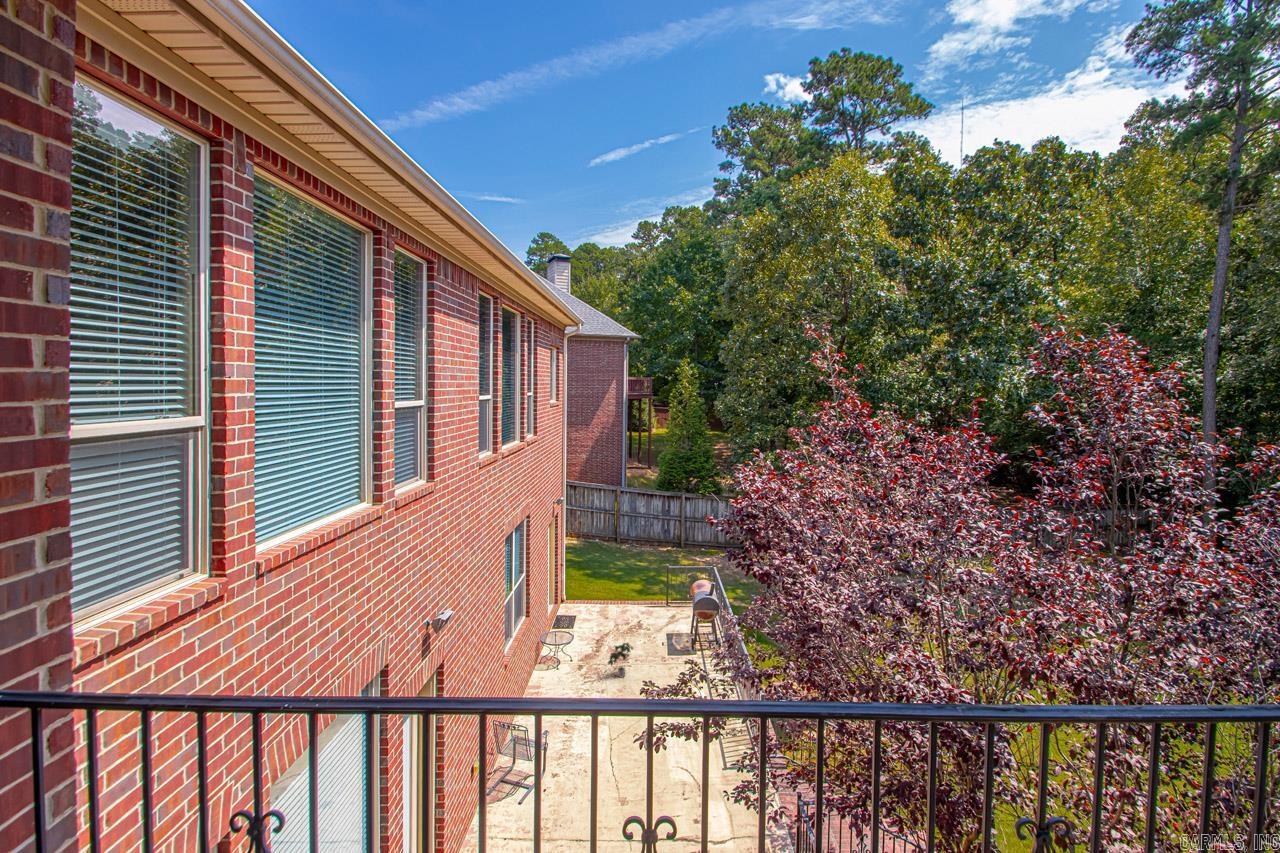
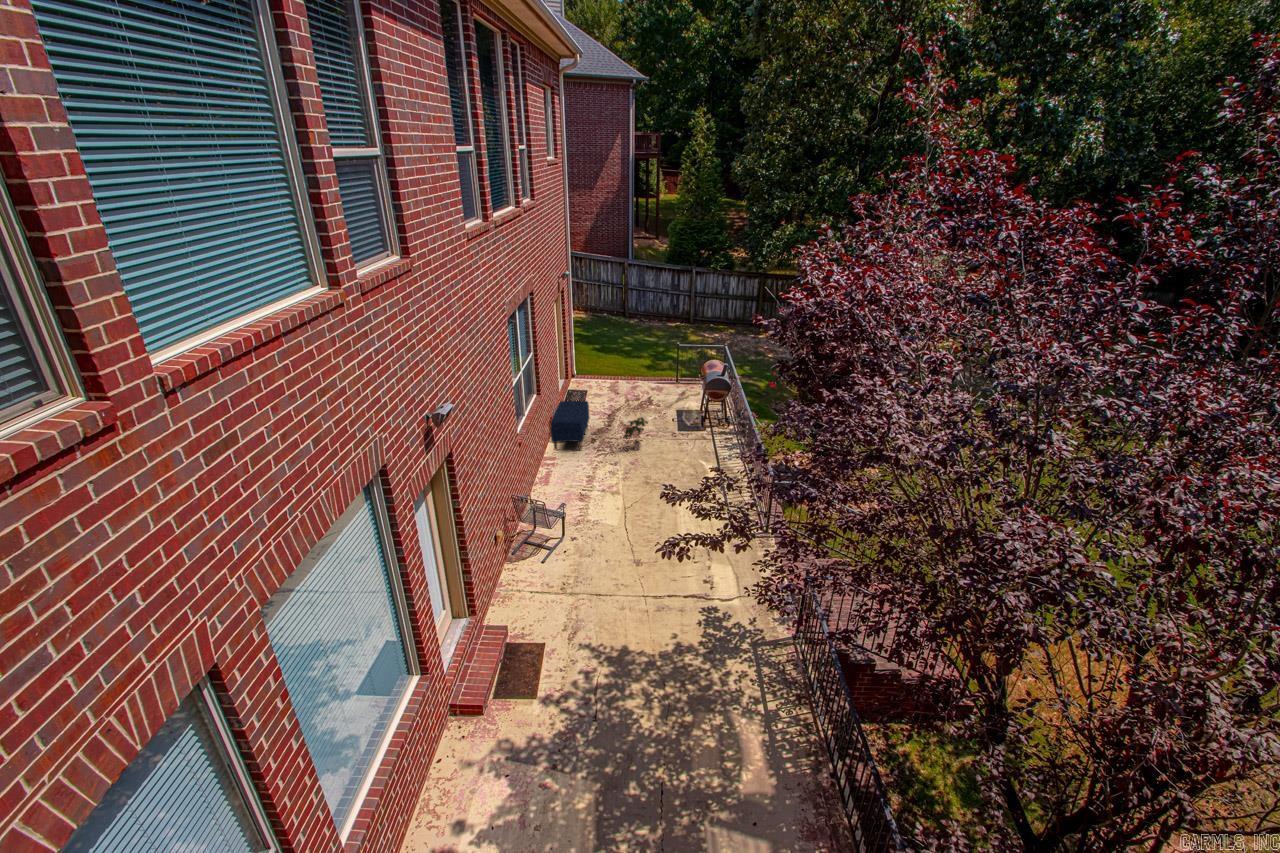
bench: none [536,625,576,676] -> present [551,401,590,450]

